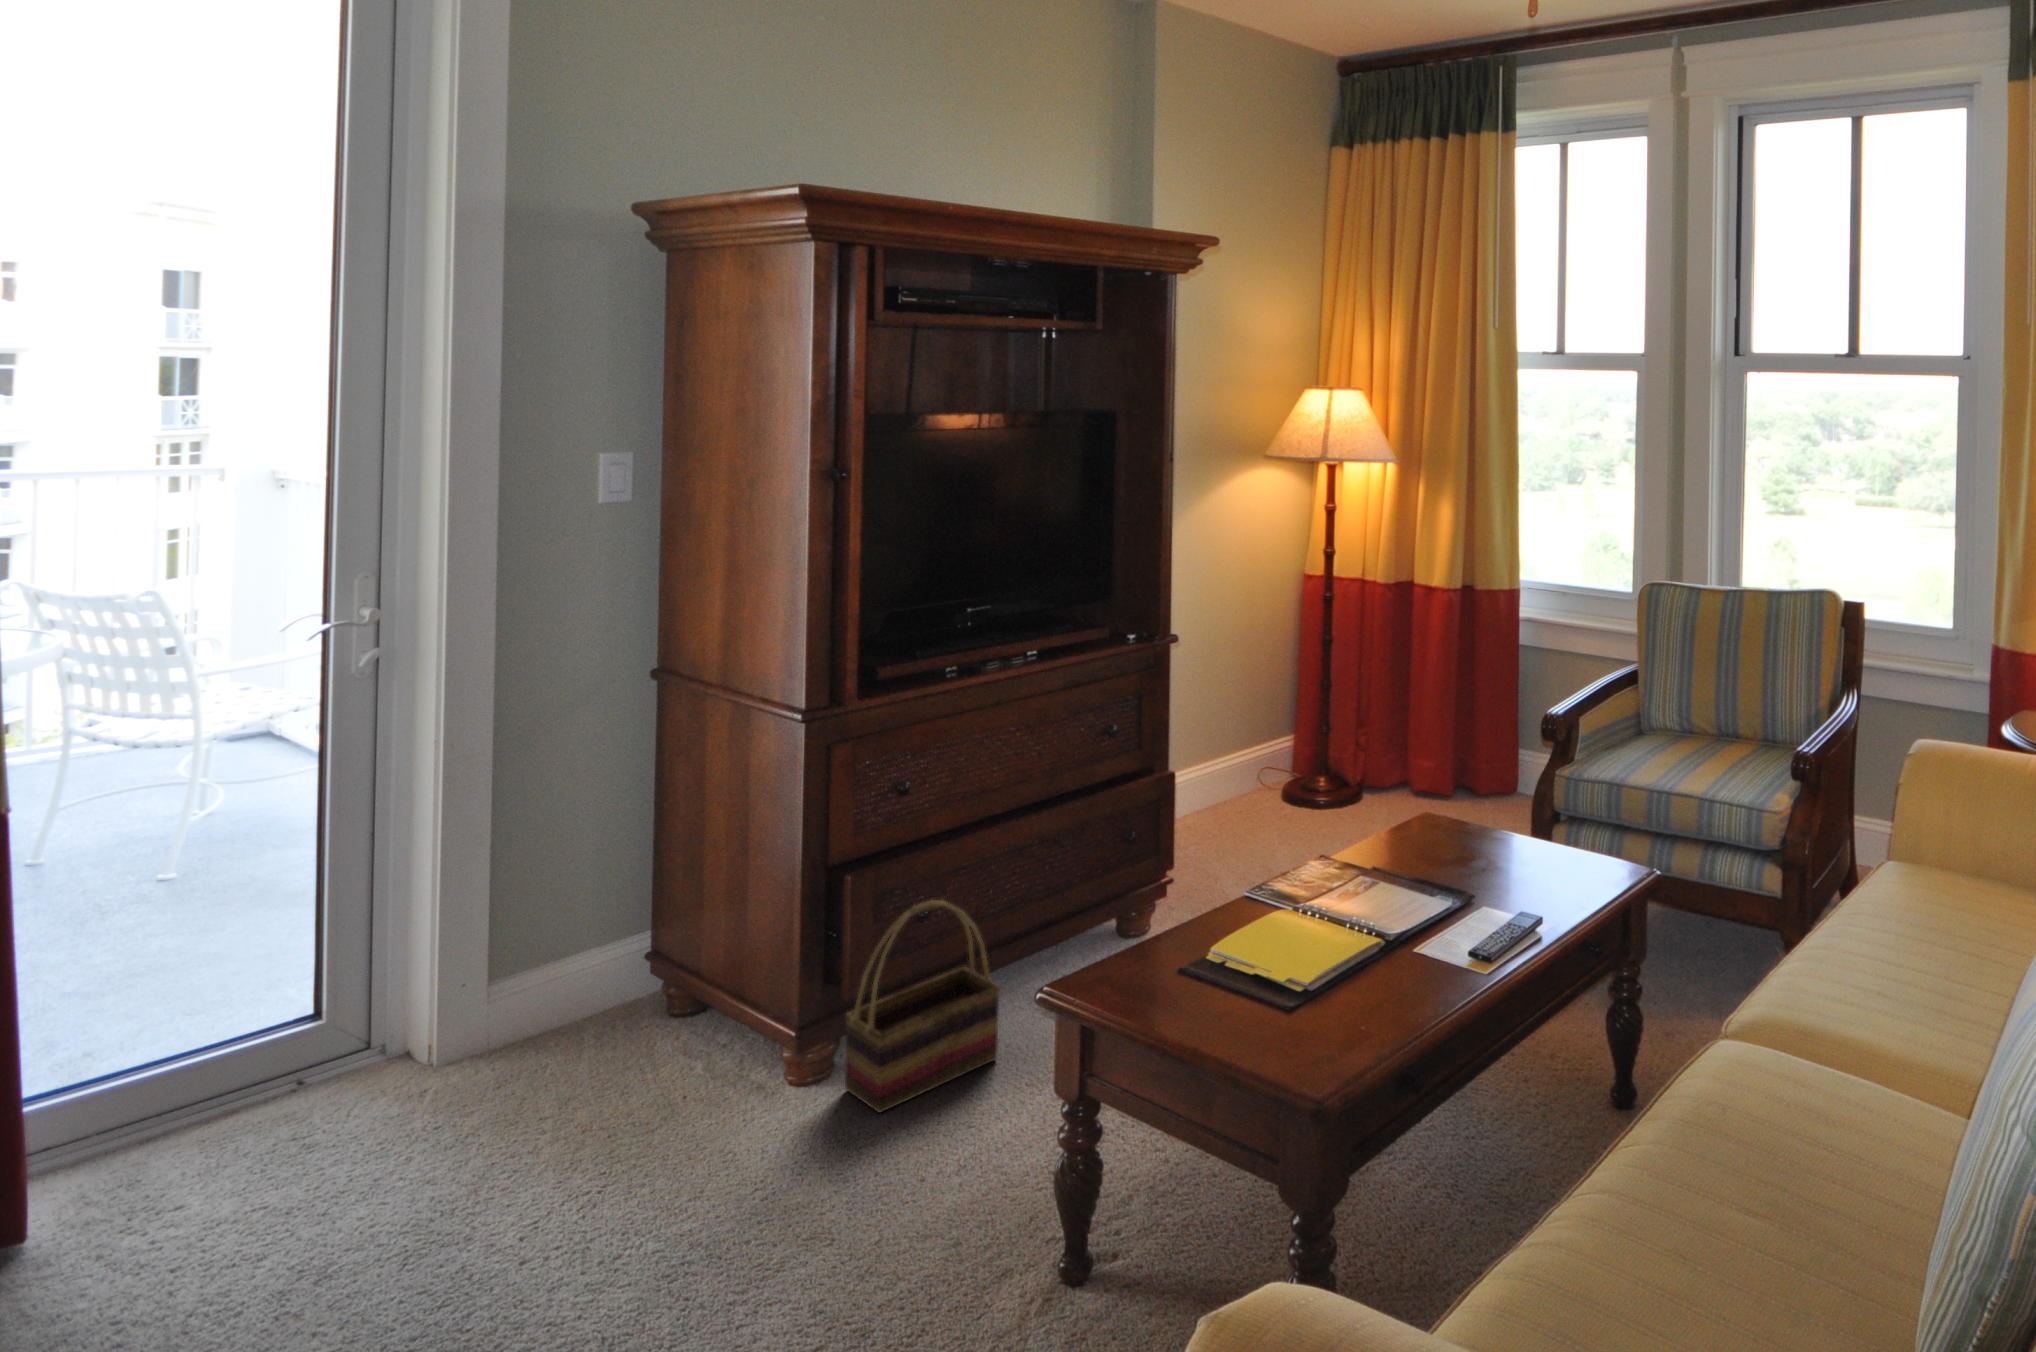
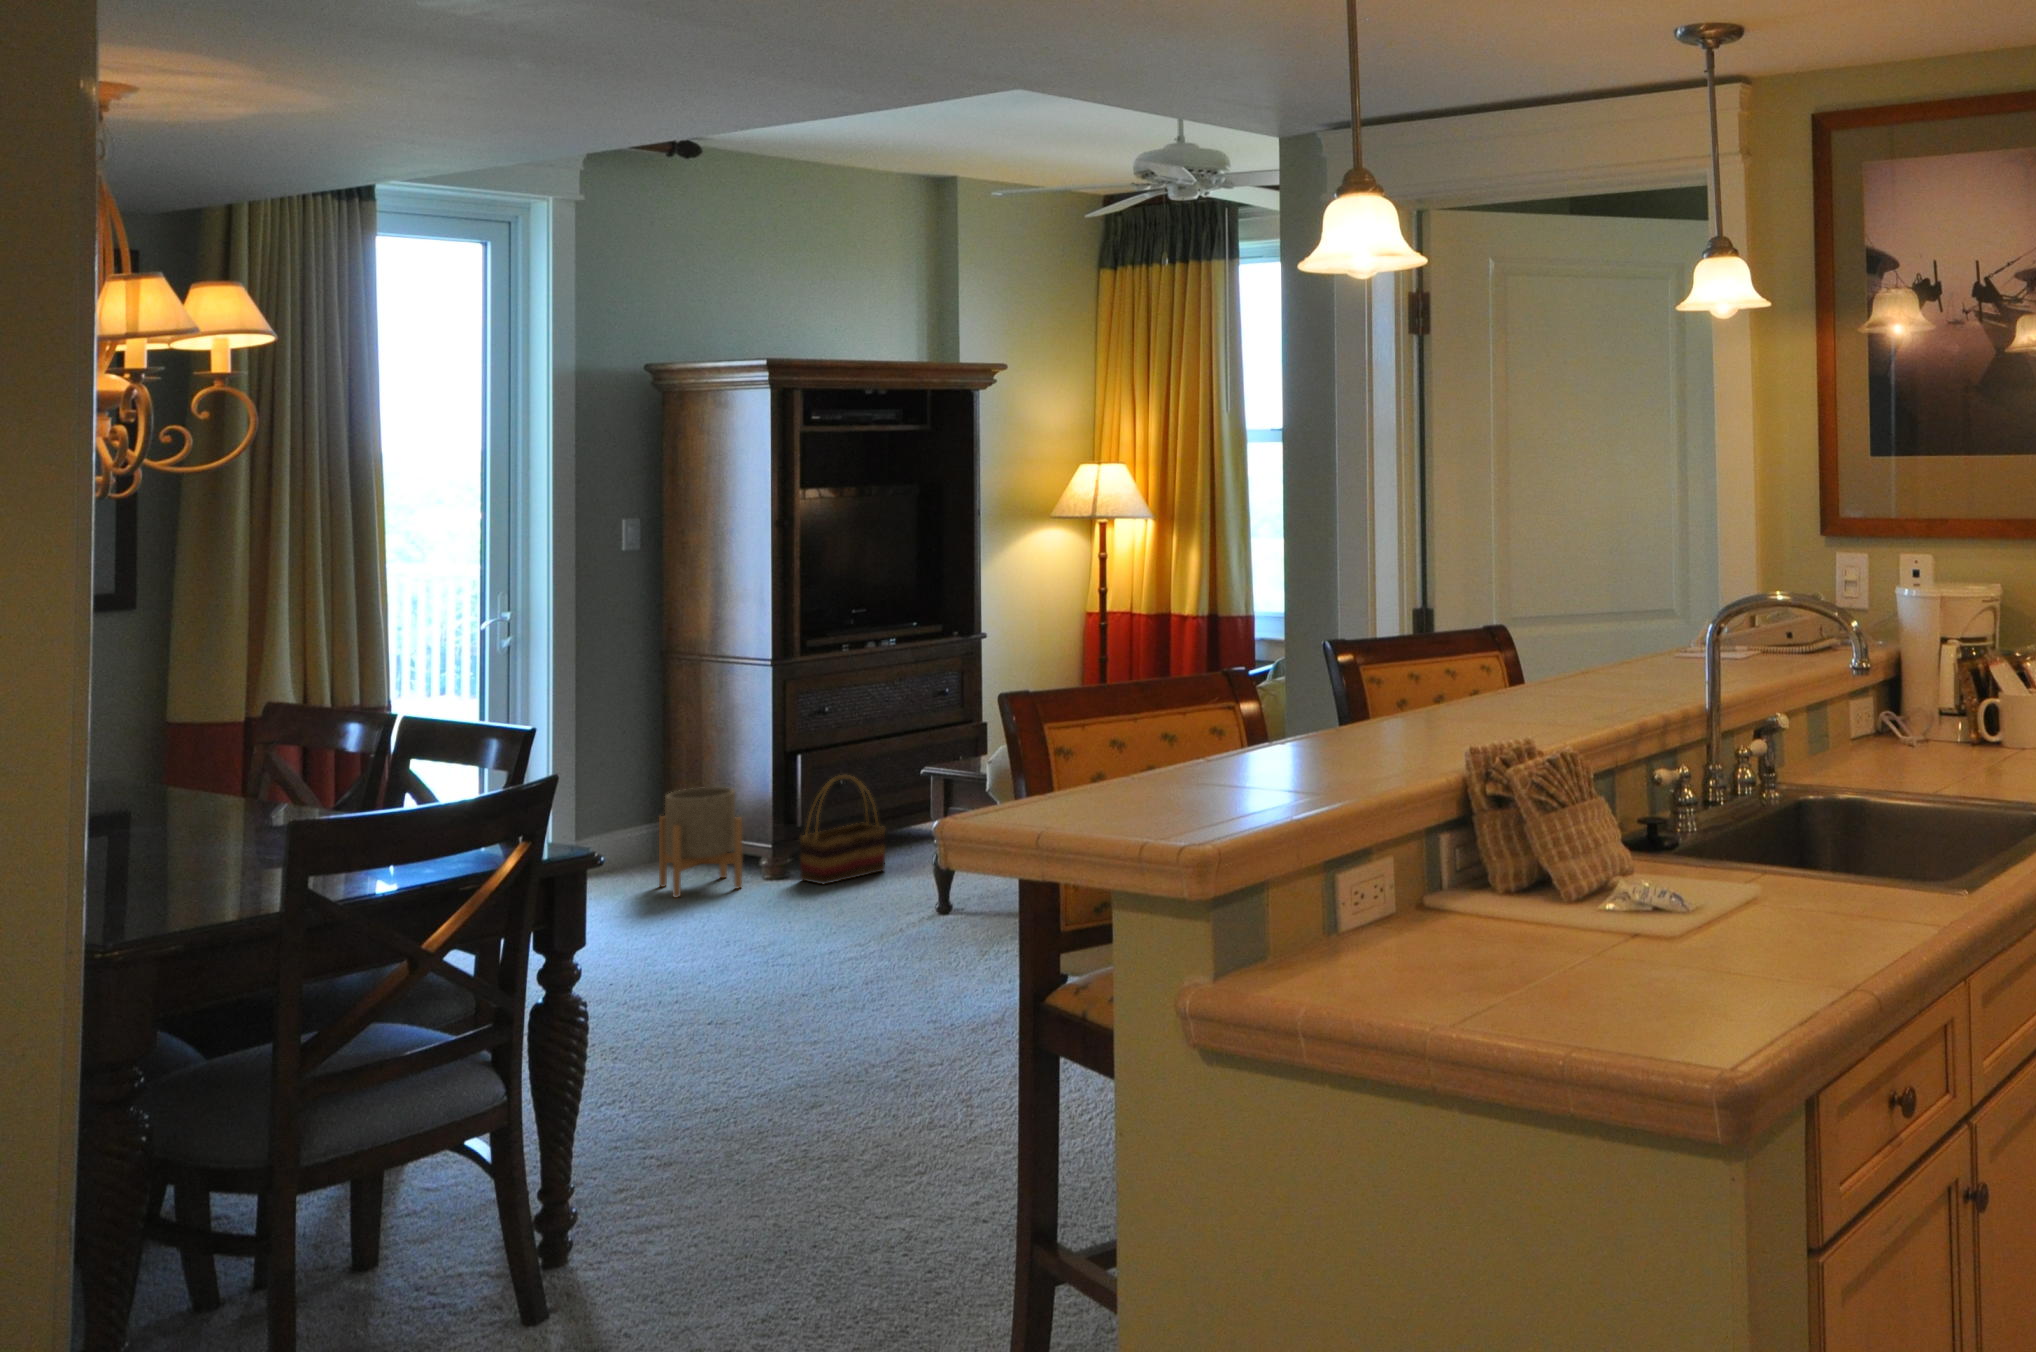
planter: none [593,918,738,1155] -> present [659,787,742,897]

